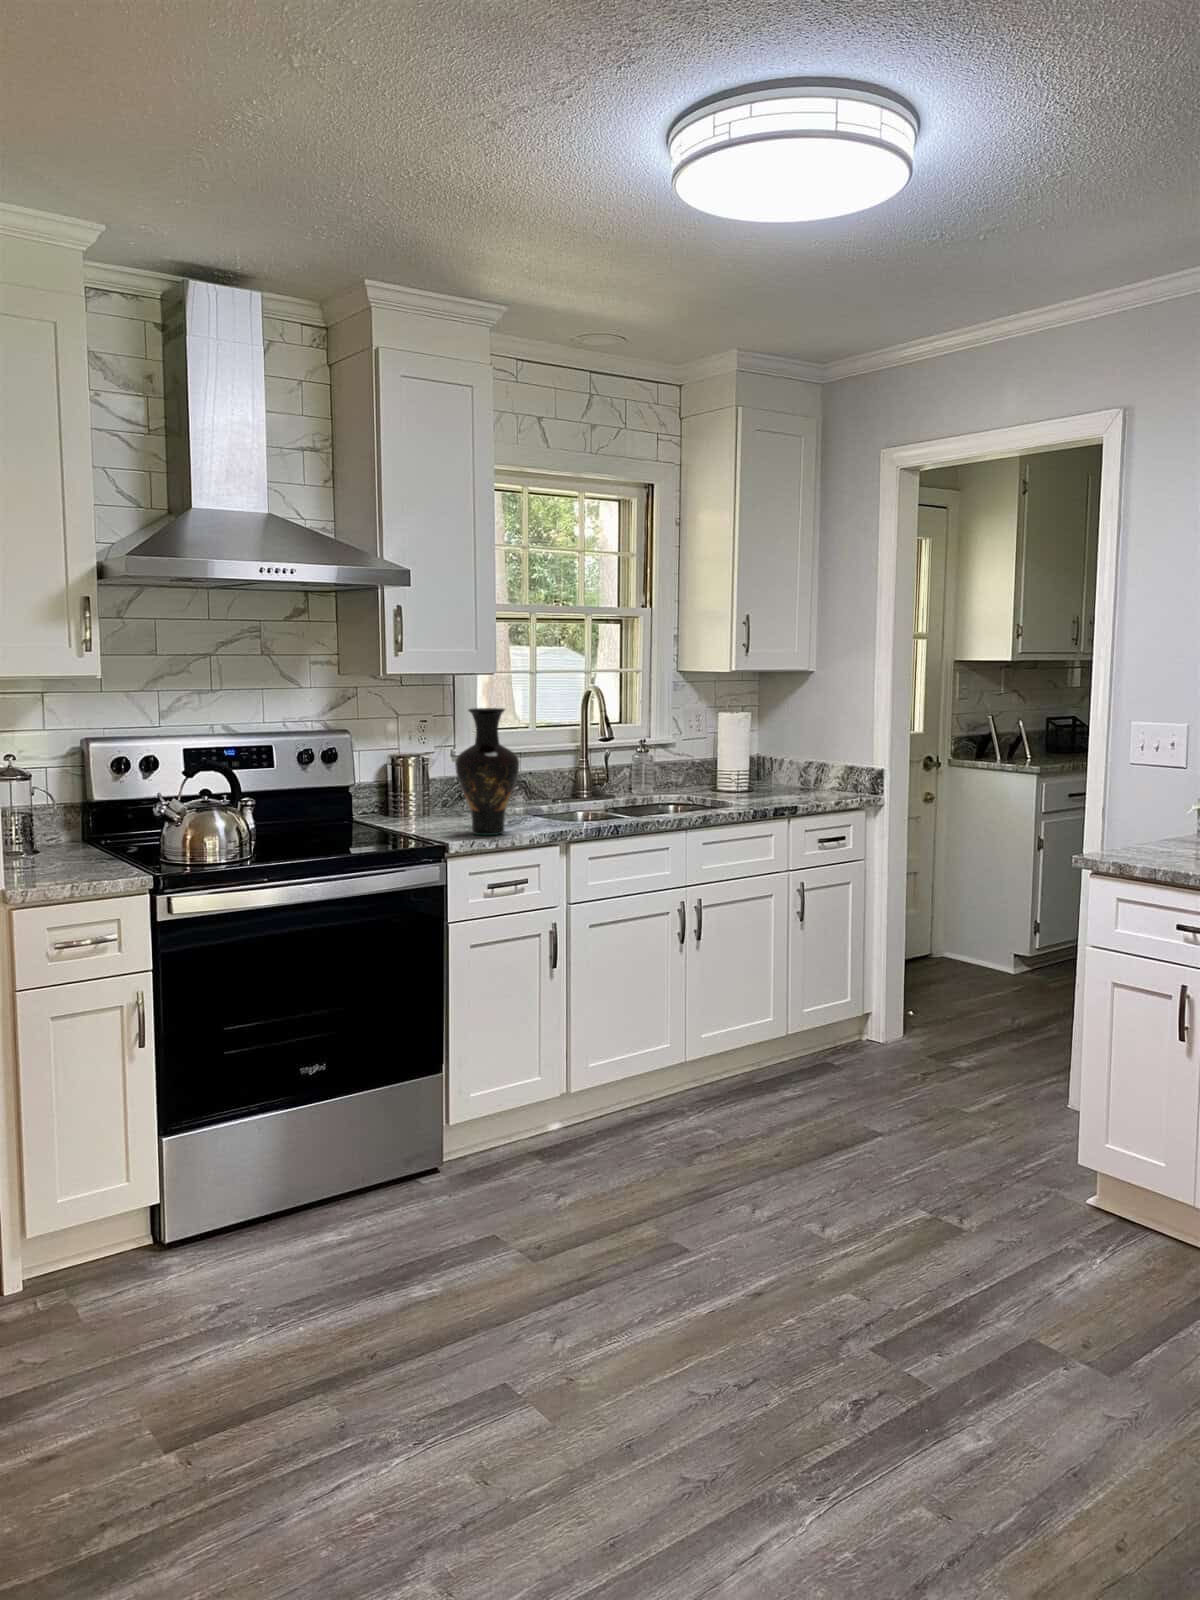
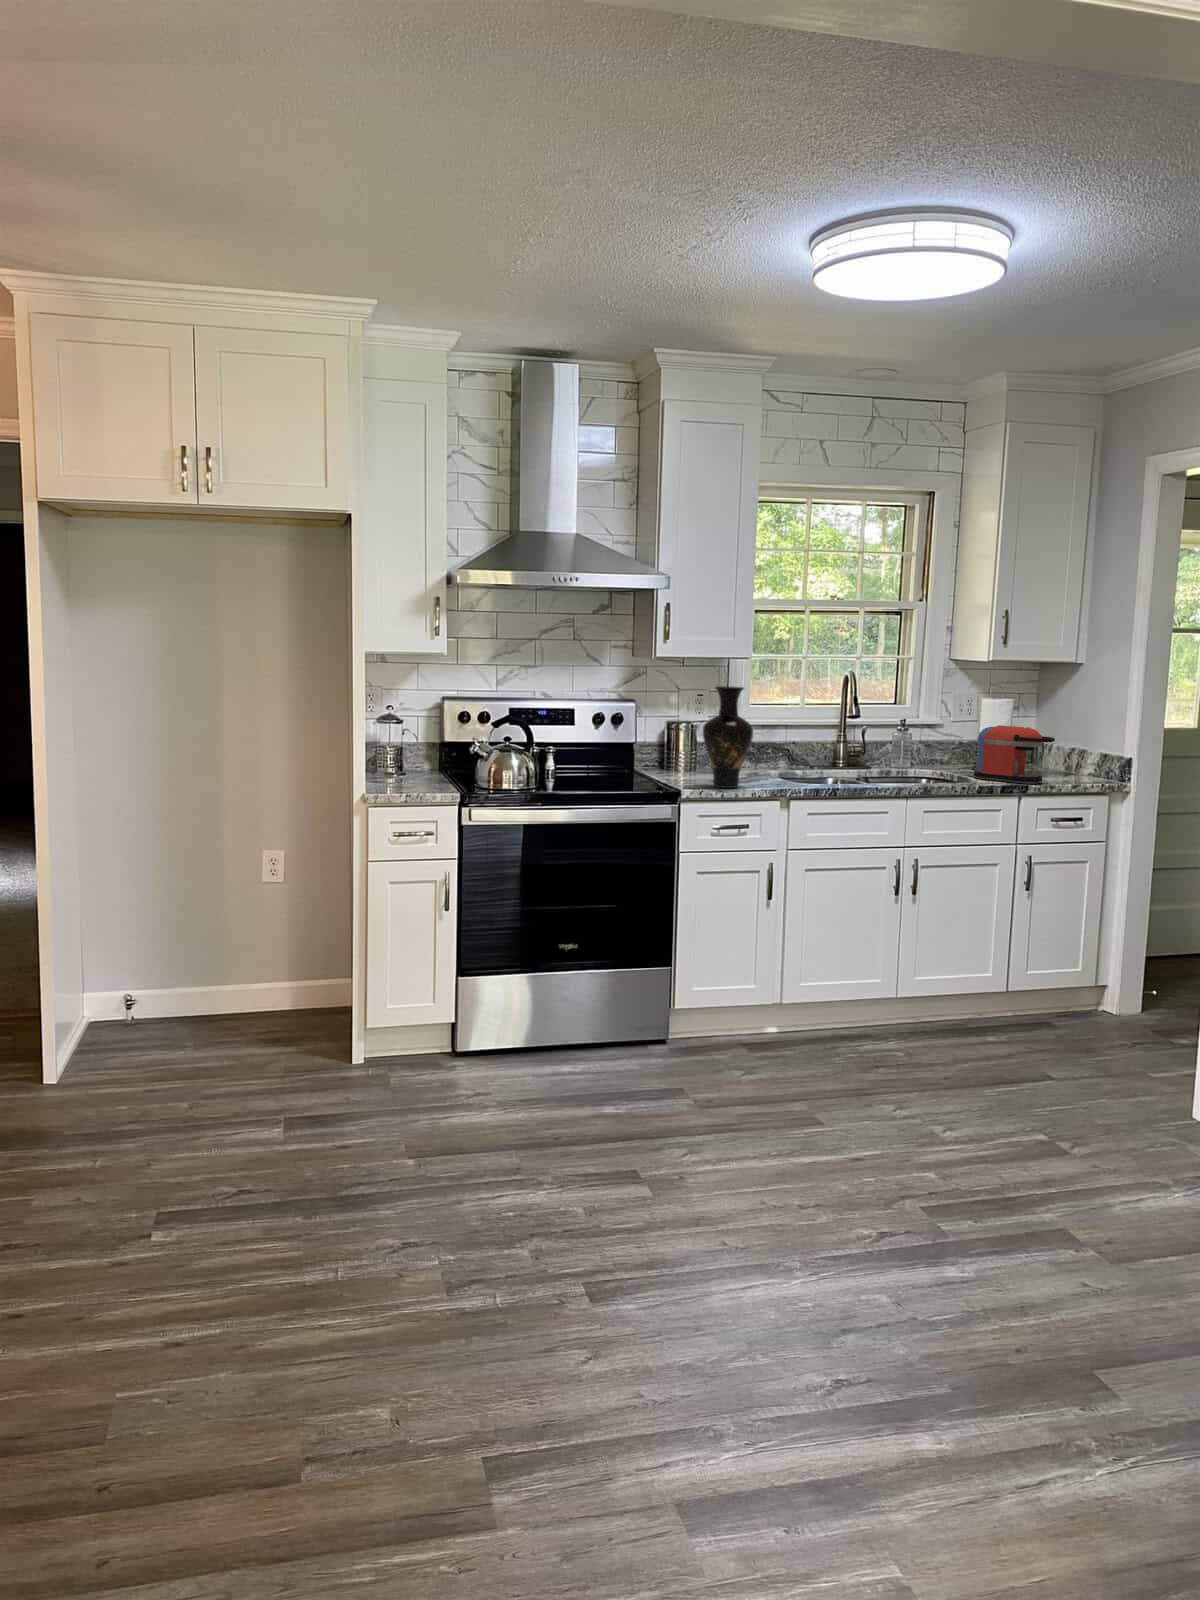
coffee maker: none [728,741,814,803] -> present [974,725,1055,784]

